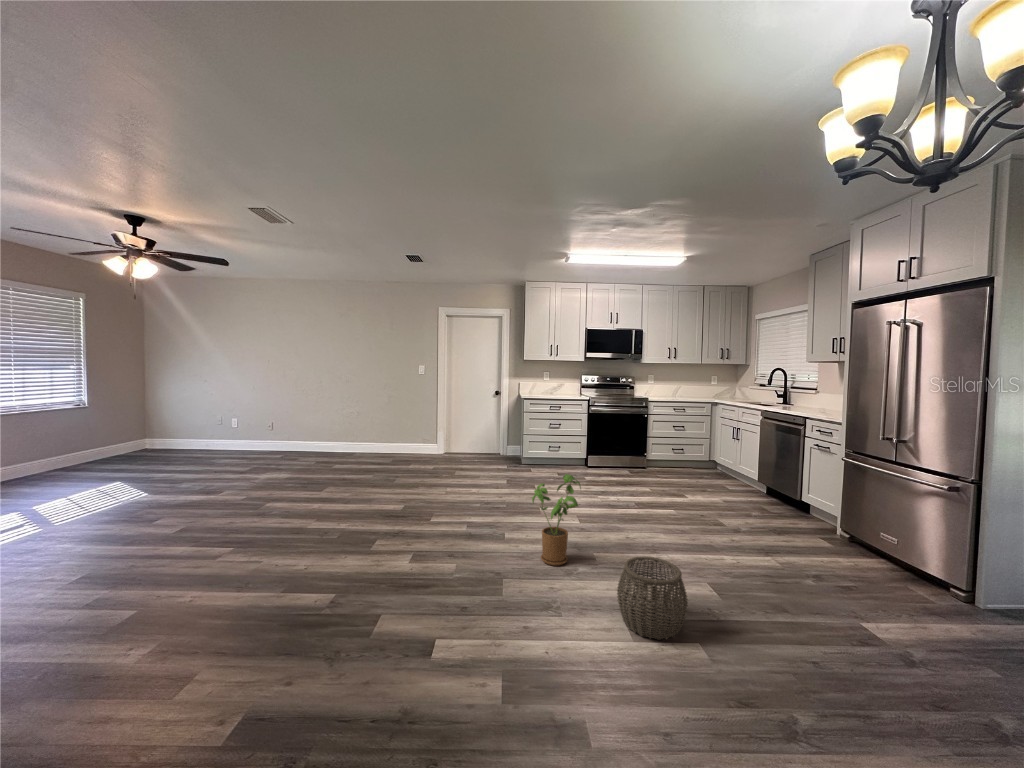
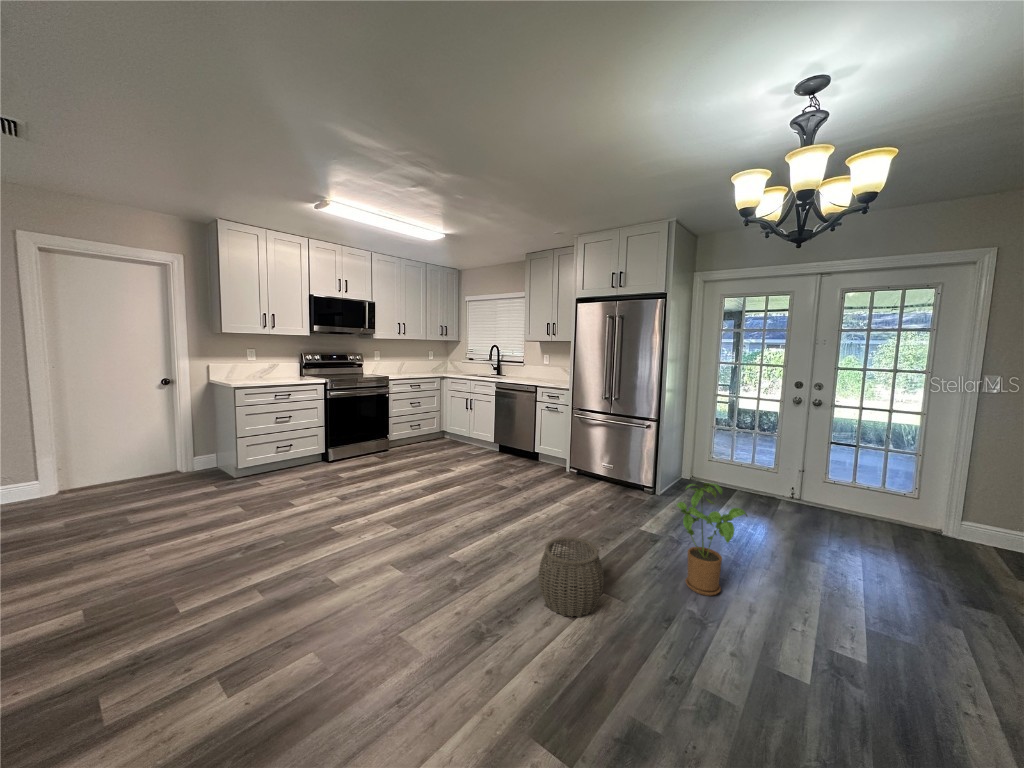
house plant: present [532,474,581,566] -> present [677,483,747,596]

